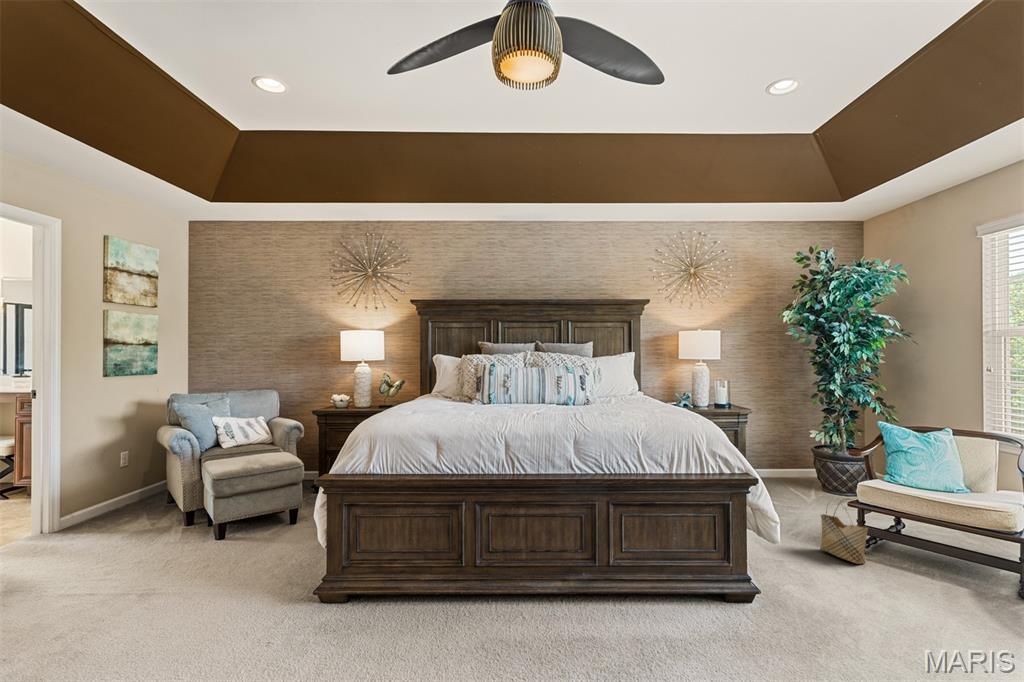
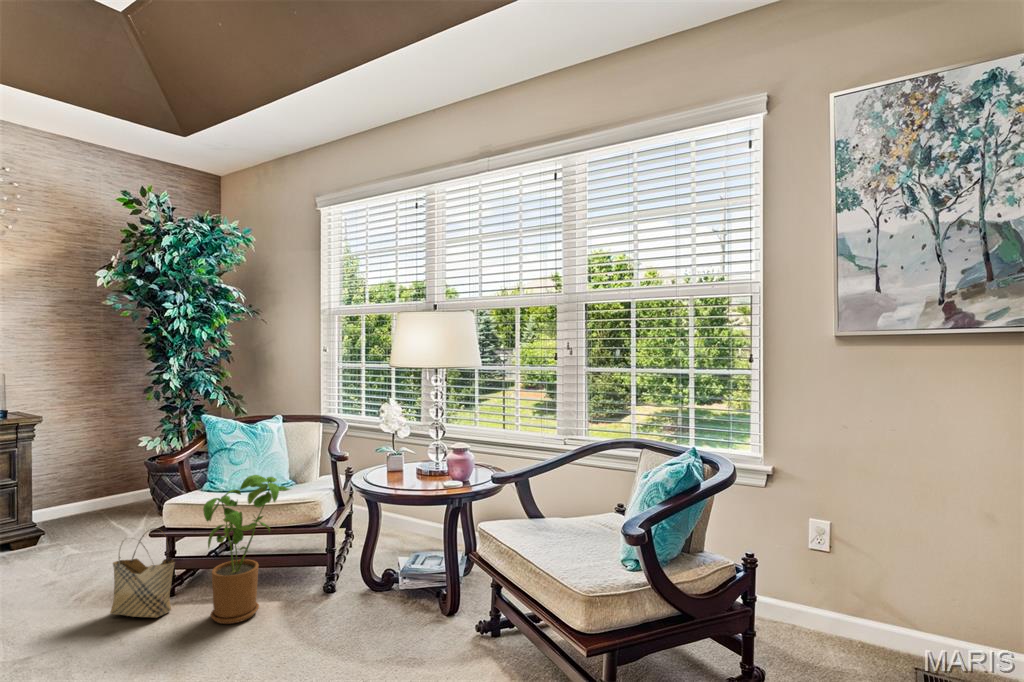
house plant: none [894,476,982,594] -> present [203,475,290,624]

